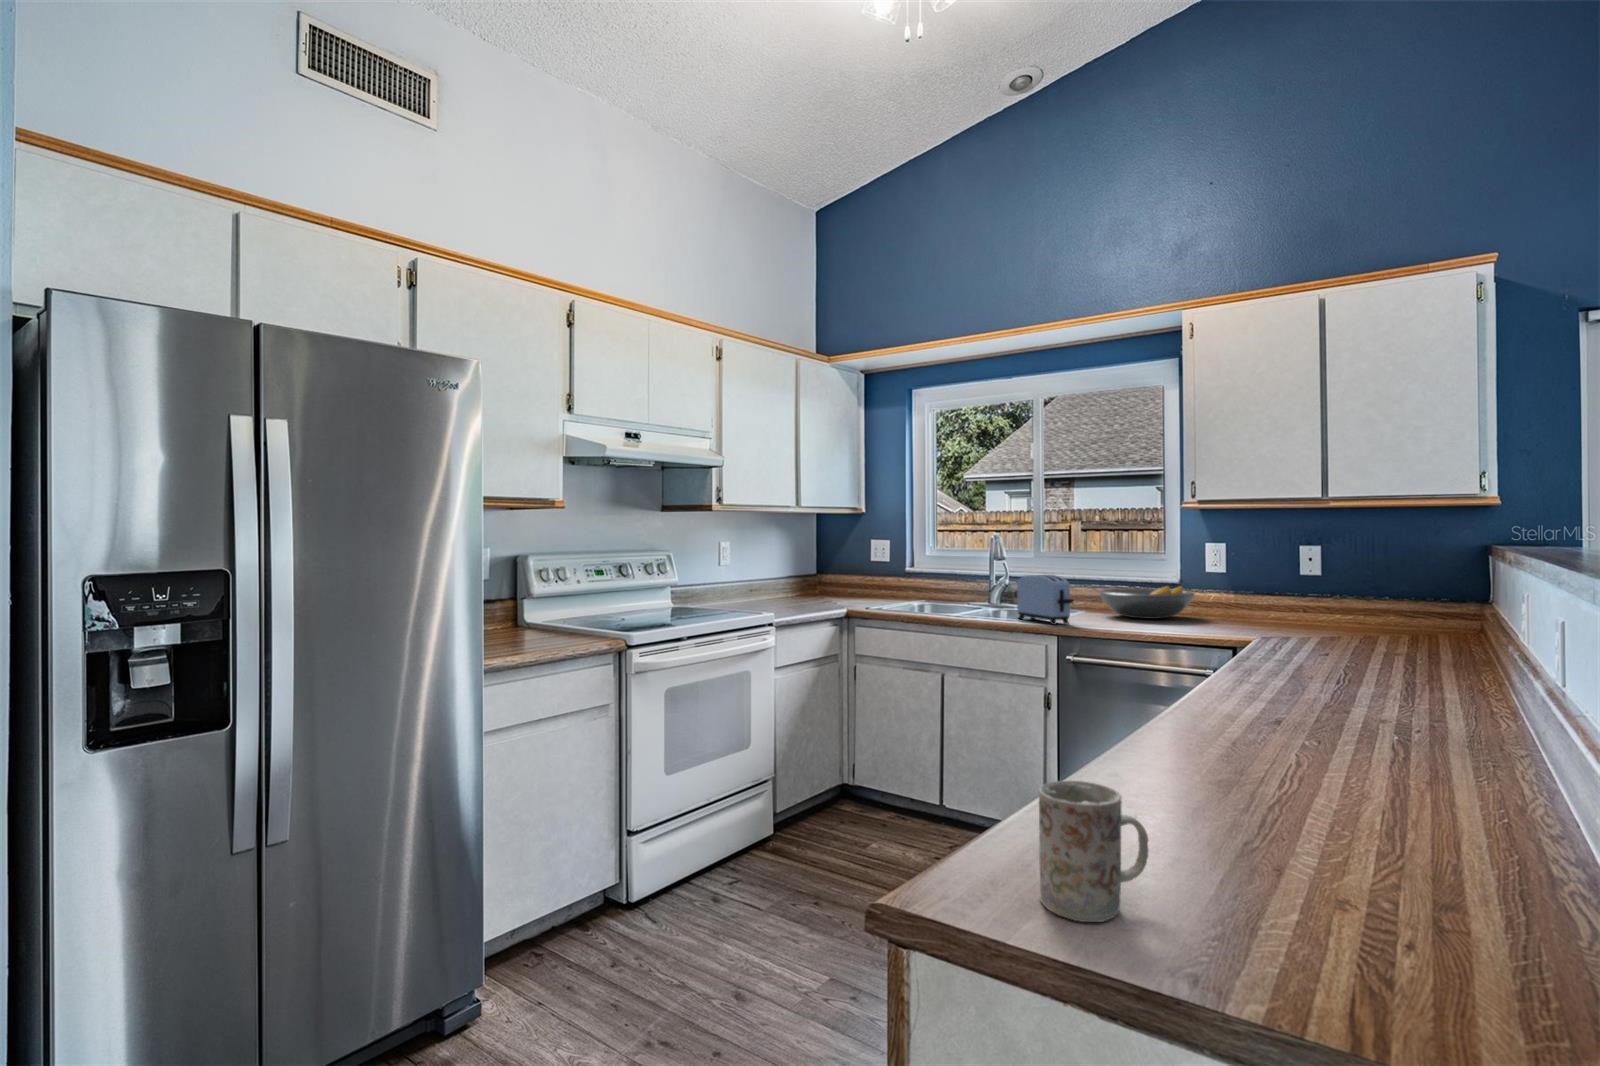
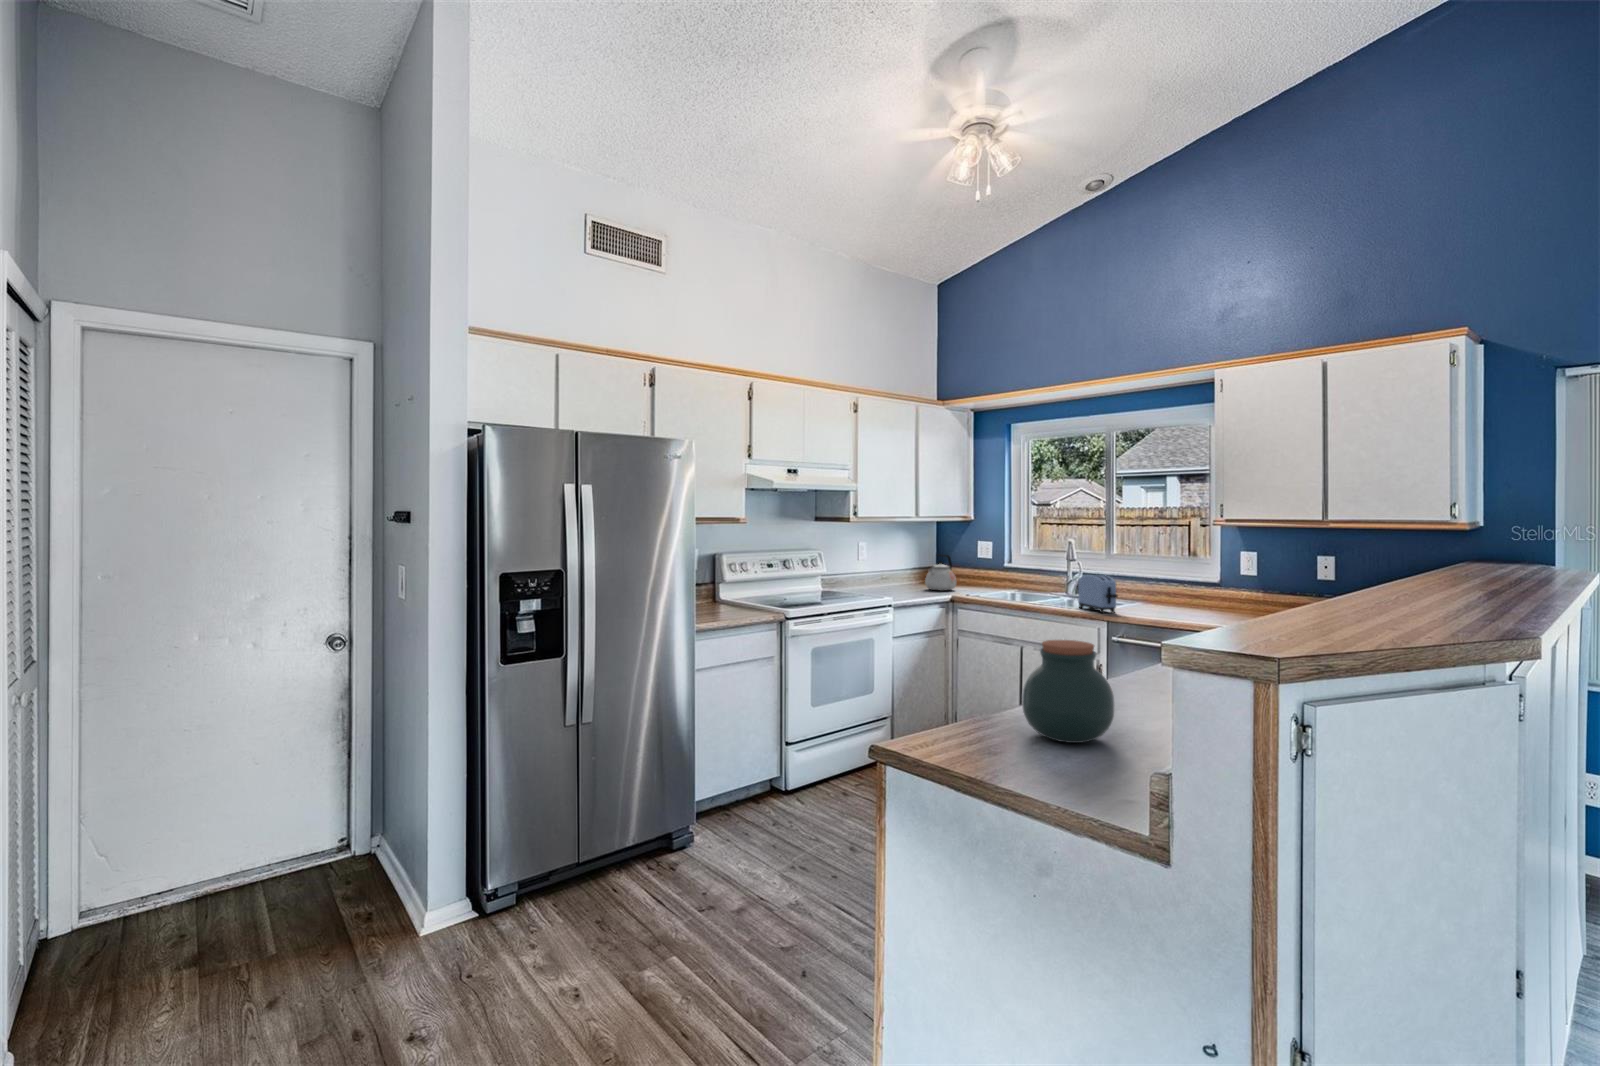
kettle: none [809,555,849,603] -> present [925,554,956,591]
fruit bowl: present [1099,585,1195,619] -> none [1148,585,1228,611]
jar: none [1165,664,1369,881] -> present [1022,640,1114,743]
mug: present [1039,781,1149,922] -> none [944,689,996,748]

